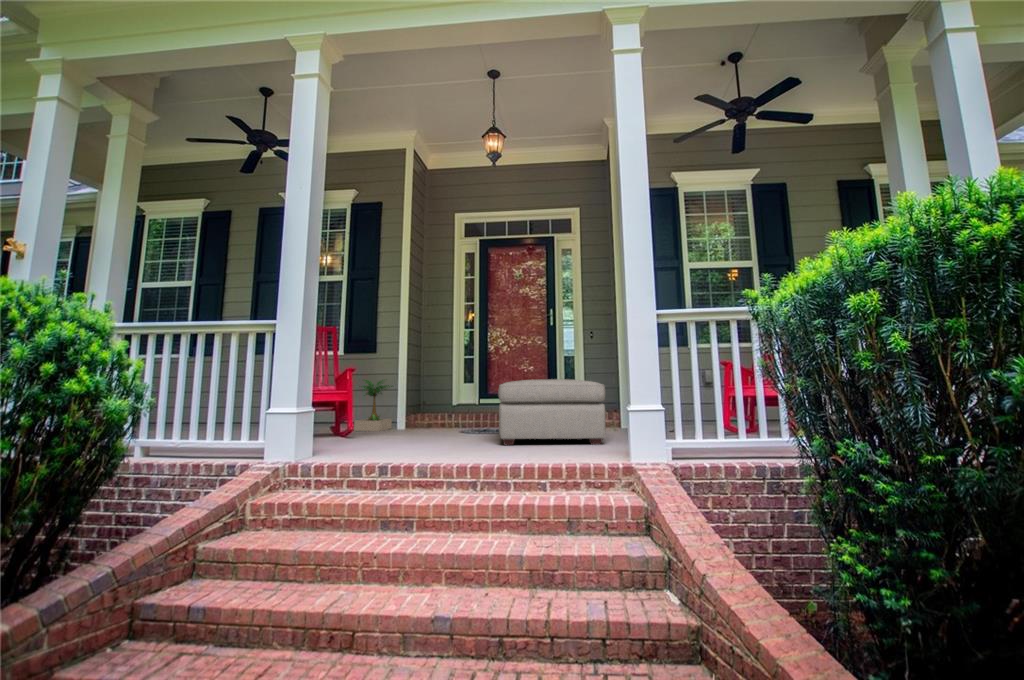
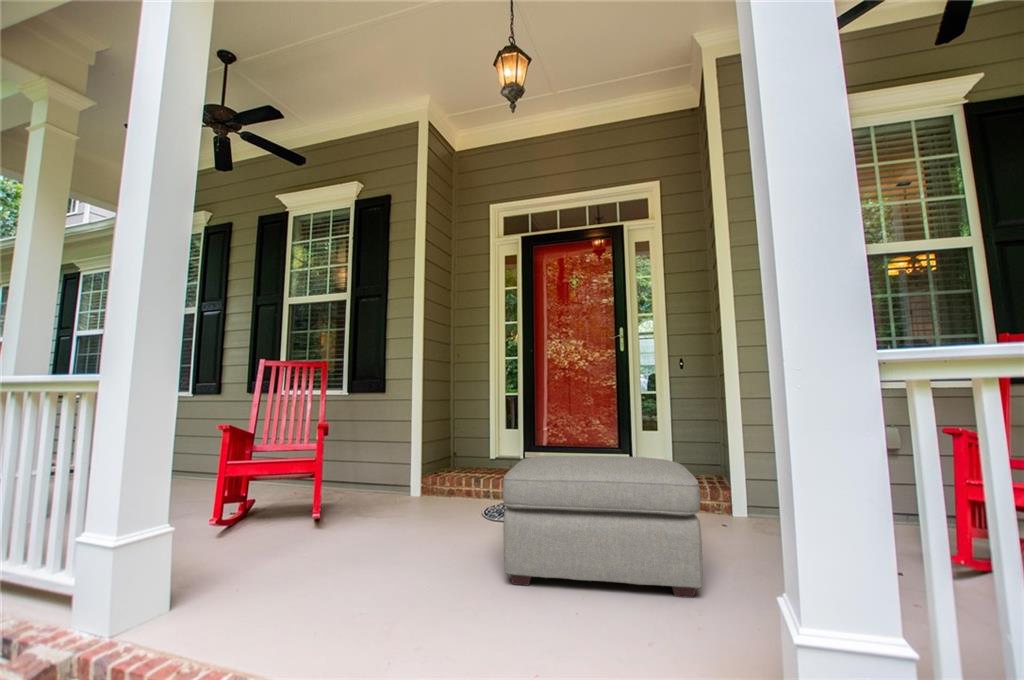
potted plant: present [354,380,392,431] -> none [347,429,405,505]

